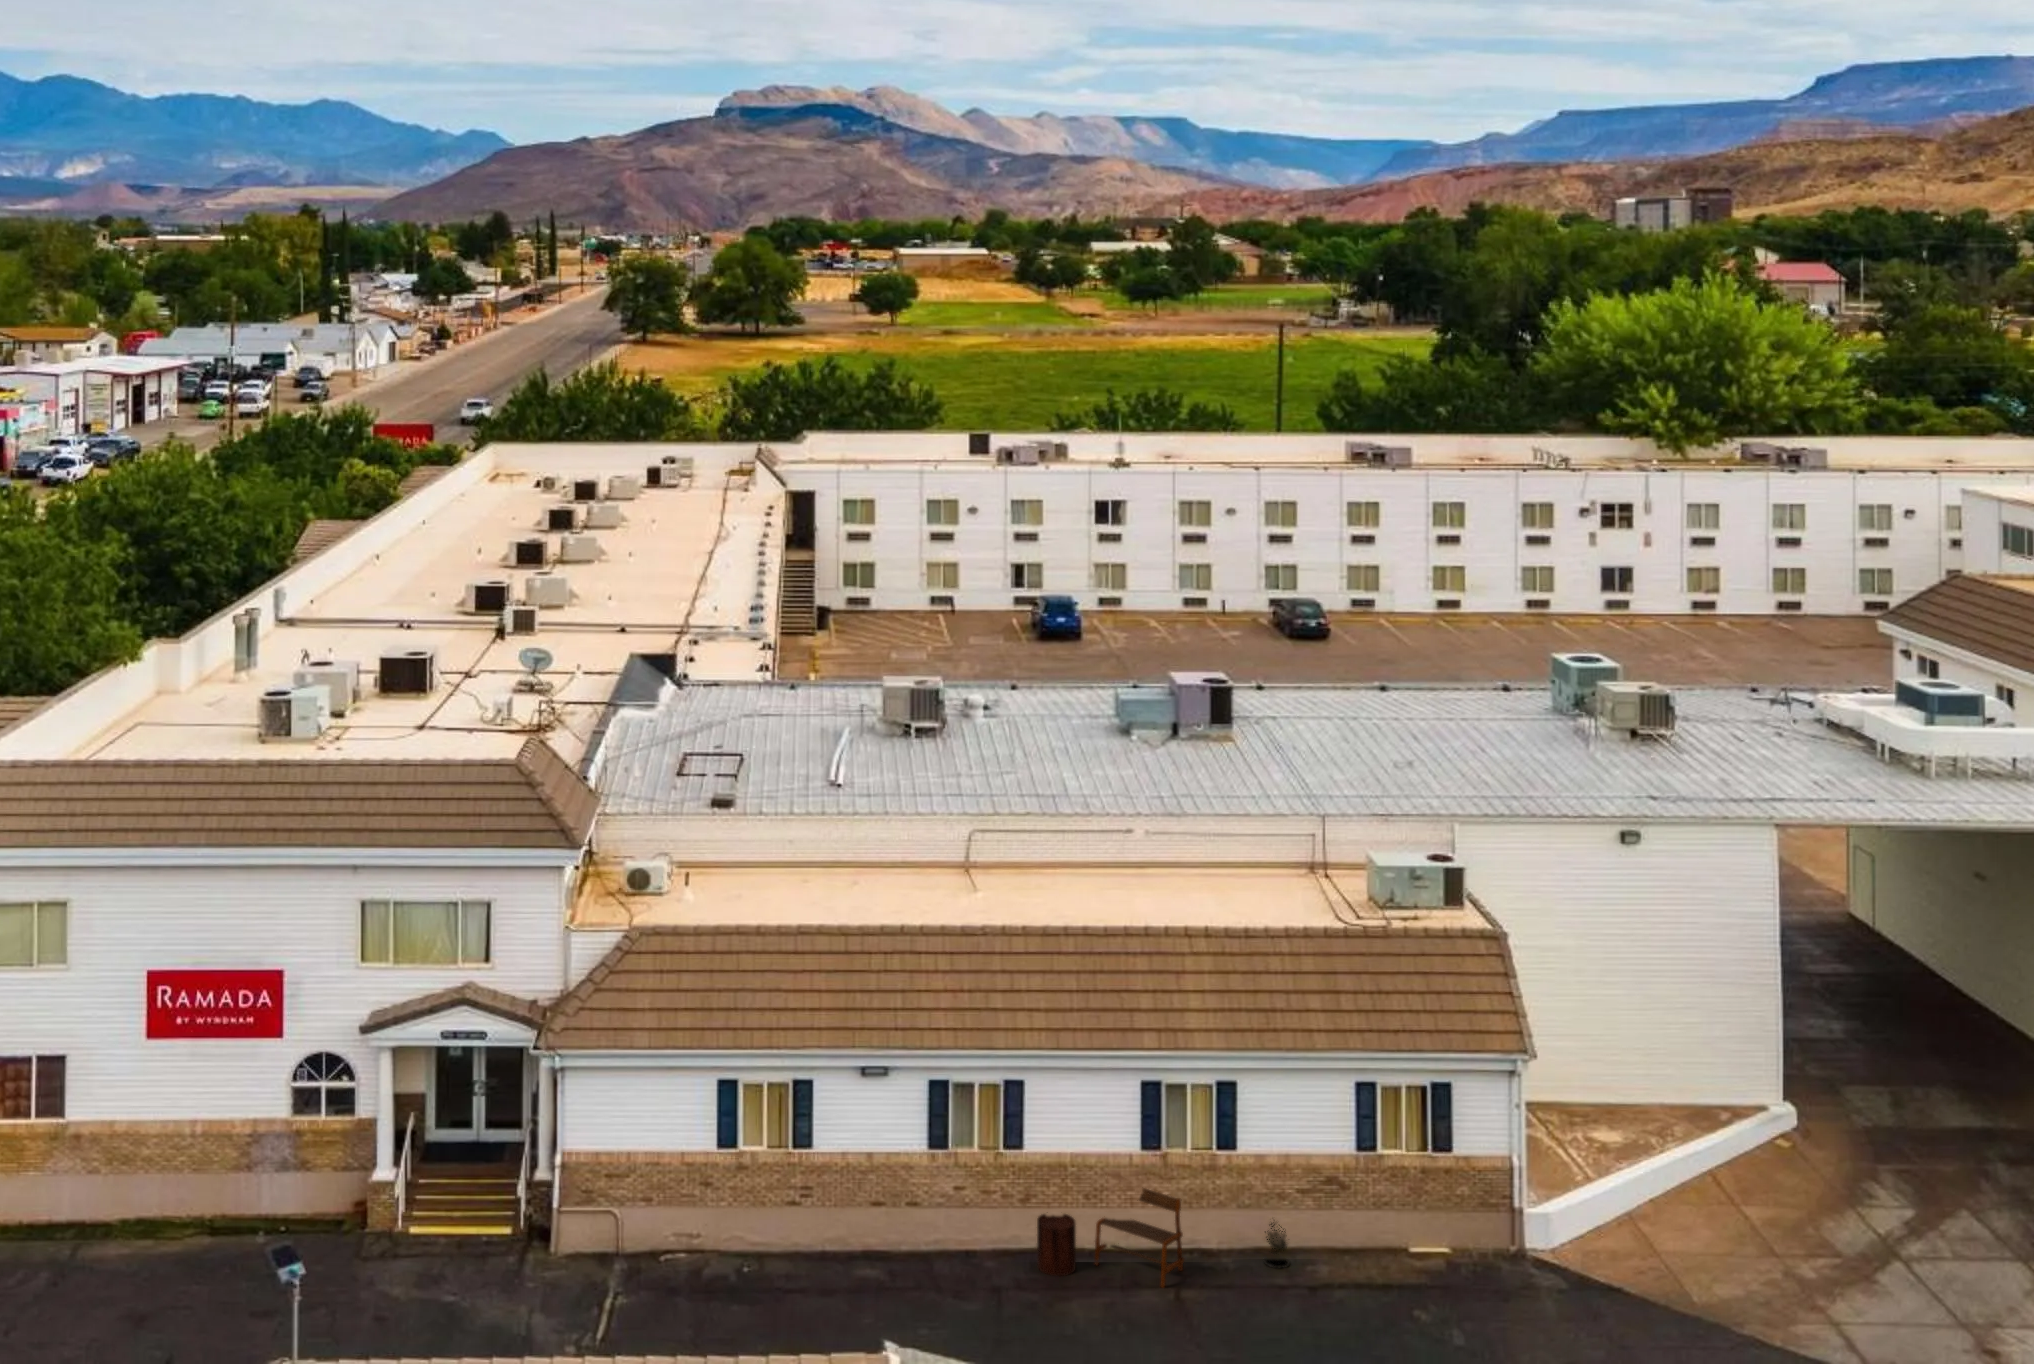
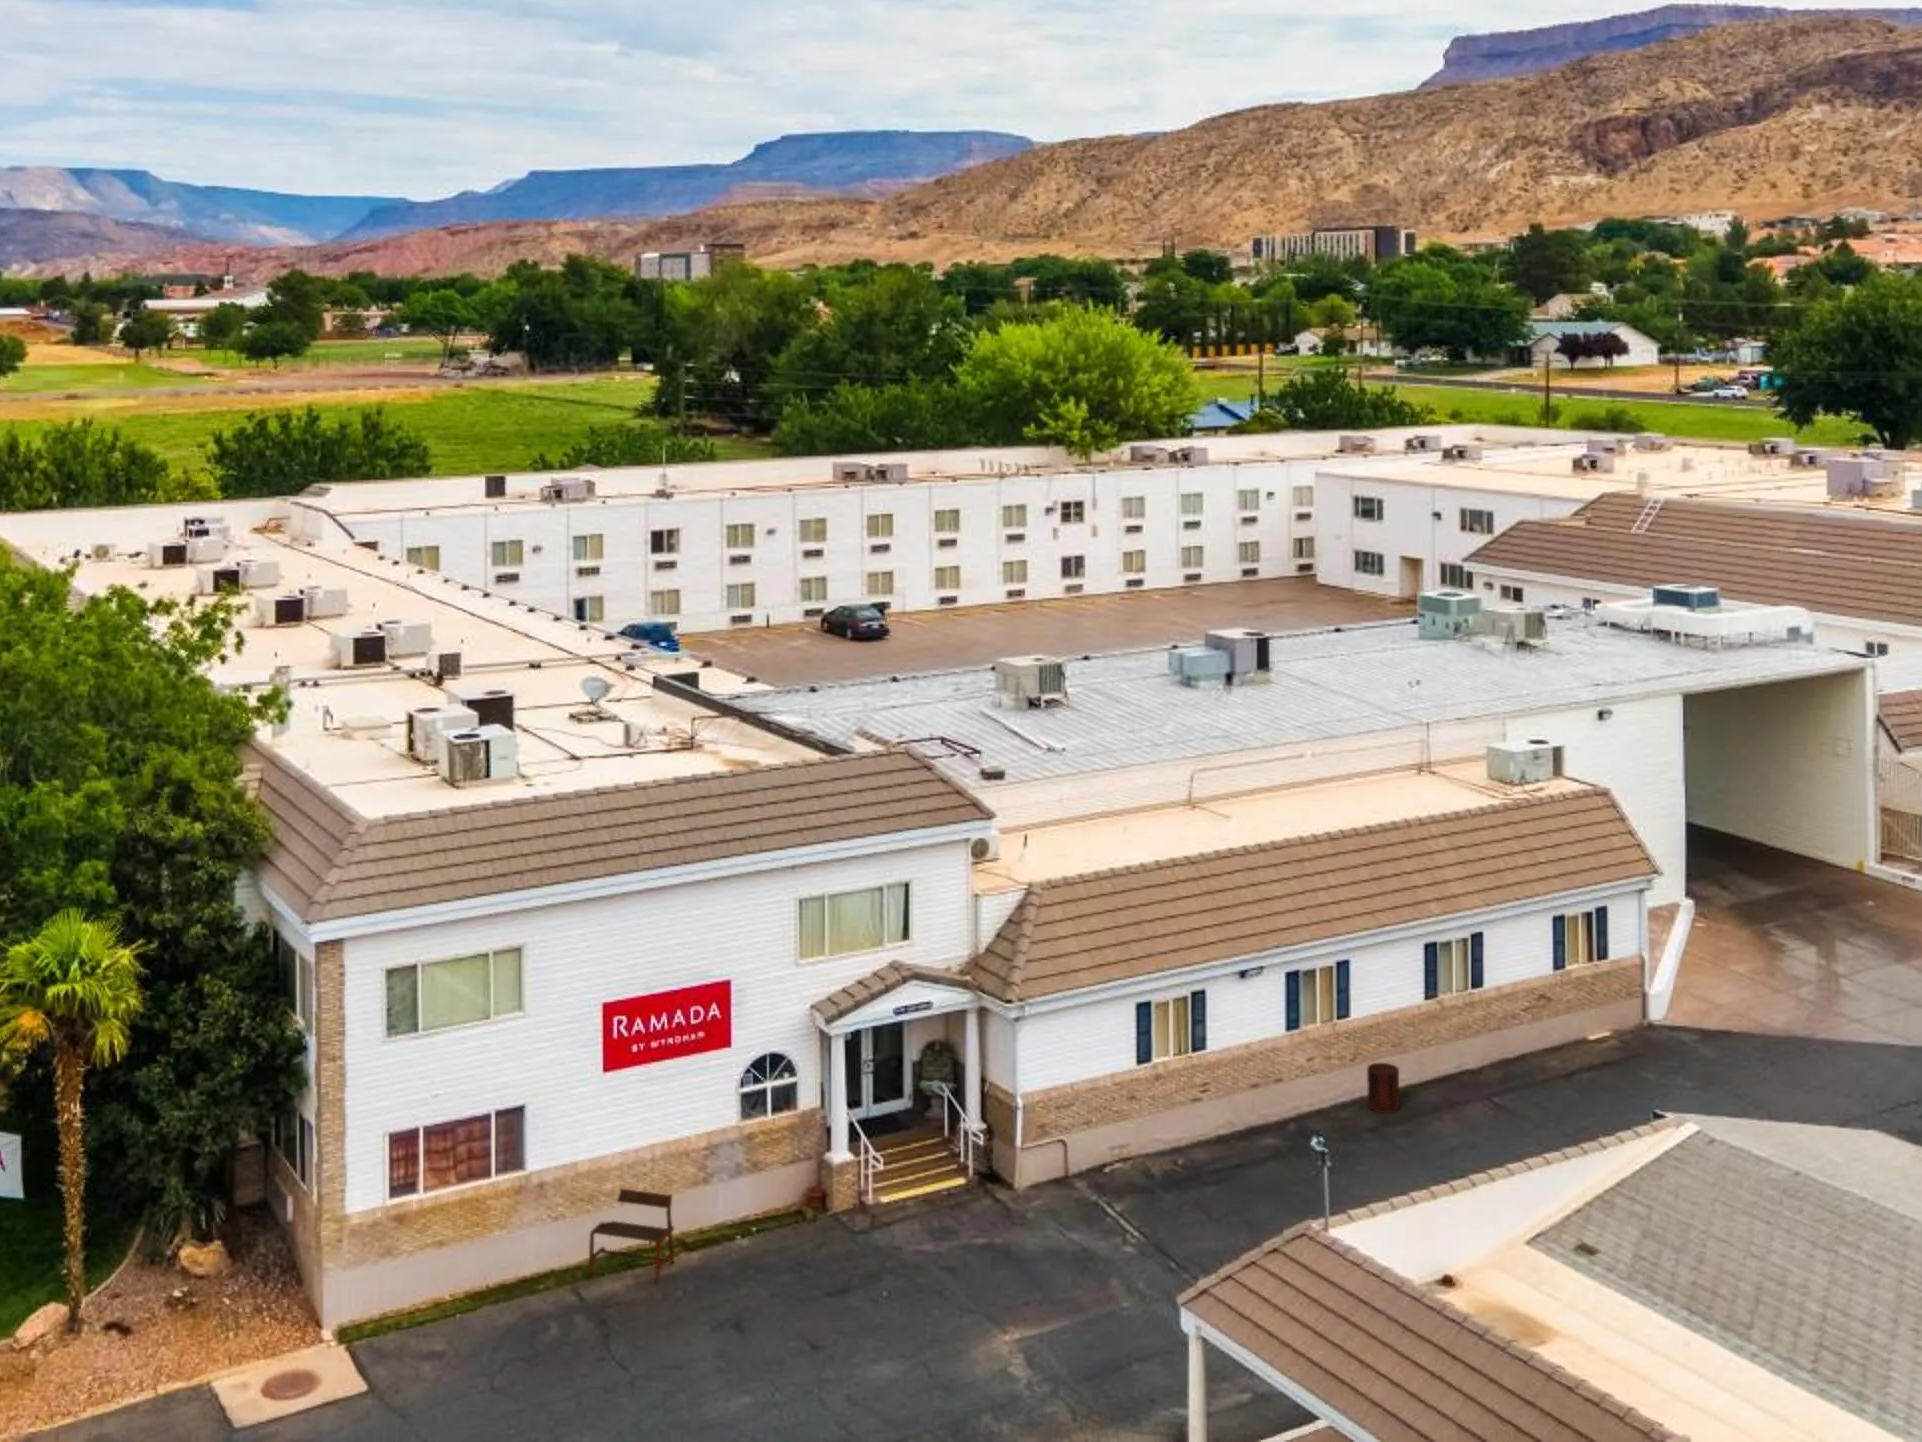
bench: present [1095,1189,1184,1288] -> present [589,1189,675,1284]
potted tree: present [1264,1222,1289,1268] -> none [1504,1033,1527,1072]

